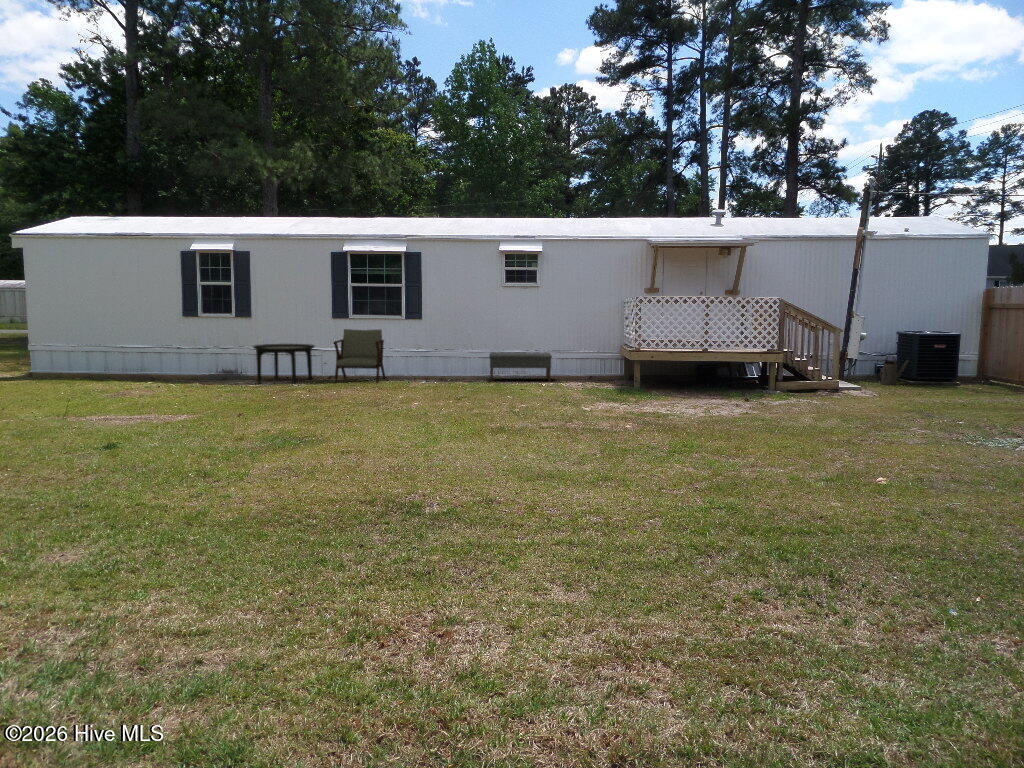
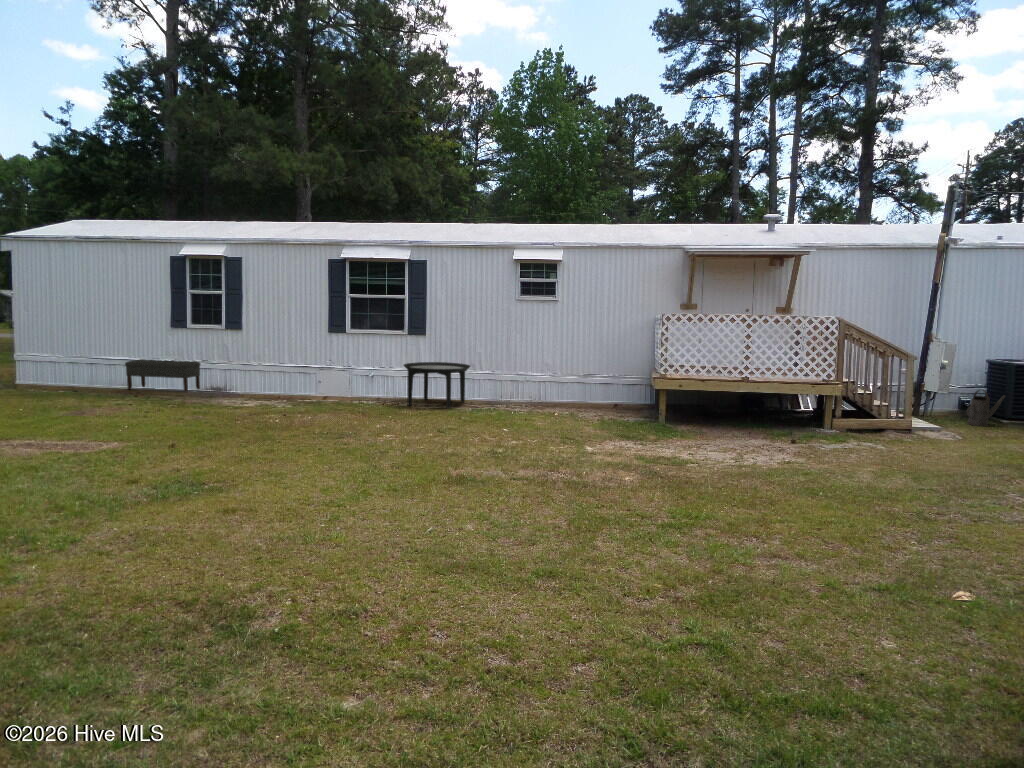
lounge chair: present [333,329,385,383] -> none [325,343,386,404]
round table: present [253,344,314,383] -> present [404,362,470,409]
bench: present [489,352,552,382] -> present [125,359,200,392]

